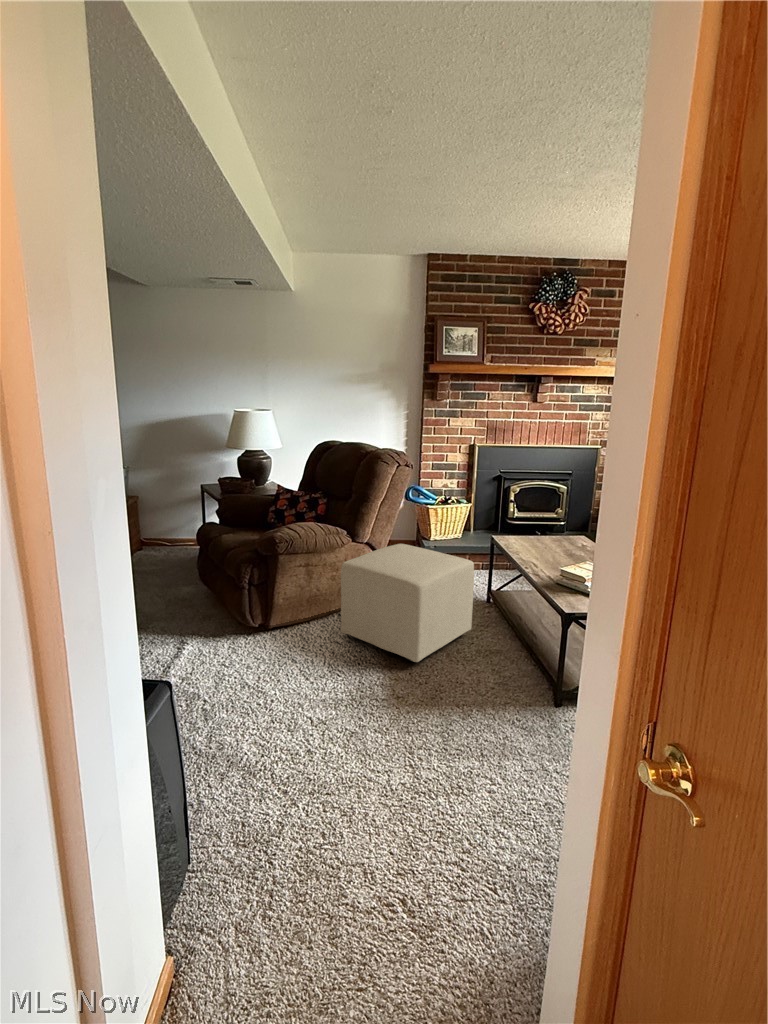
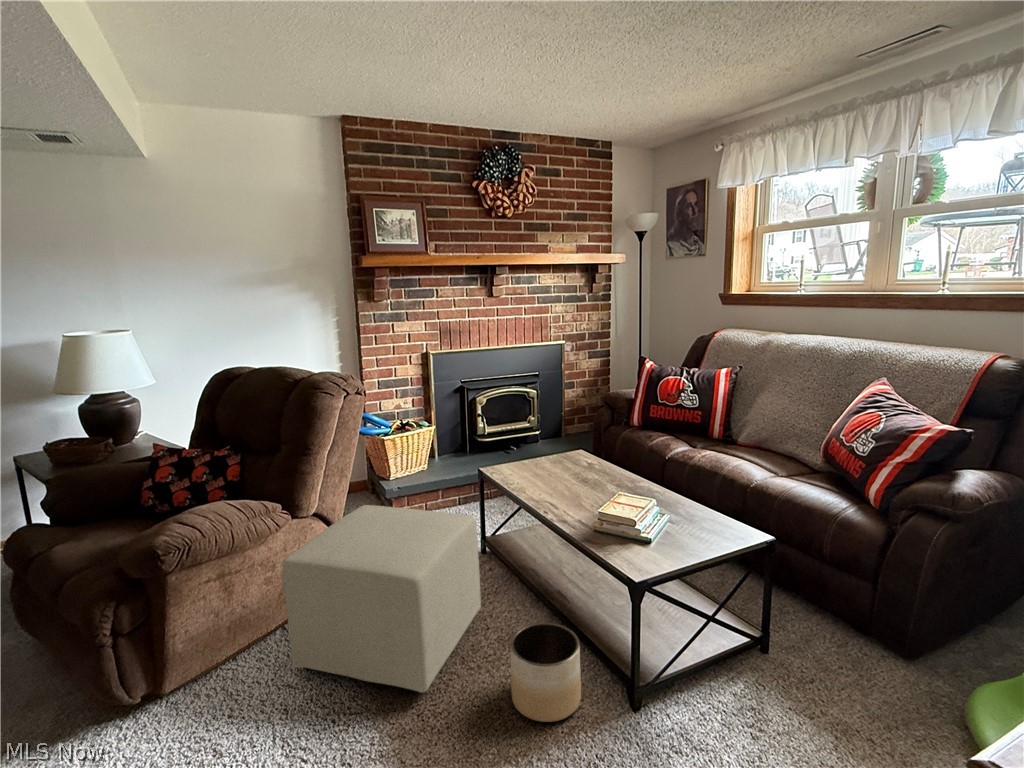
planter: none [473,637,525,699] -> present [510,623,581,722]

